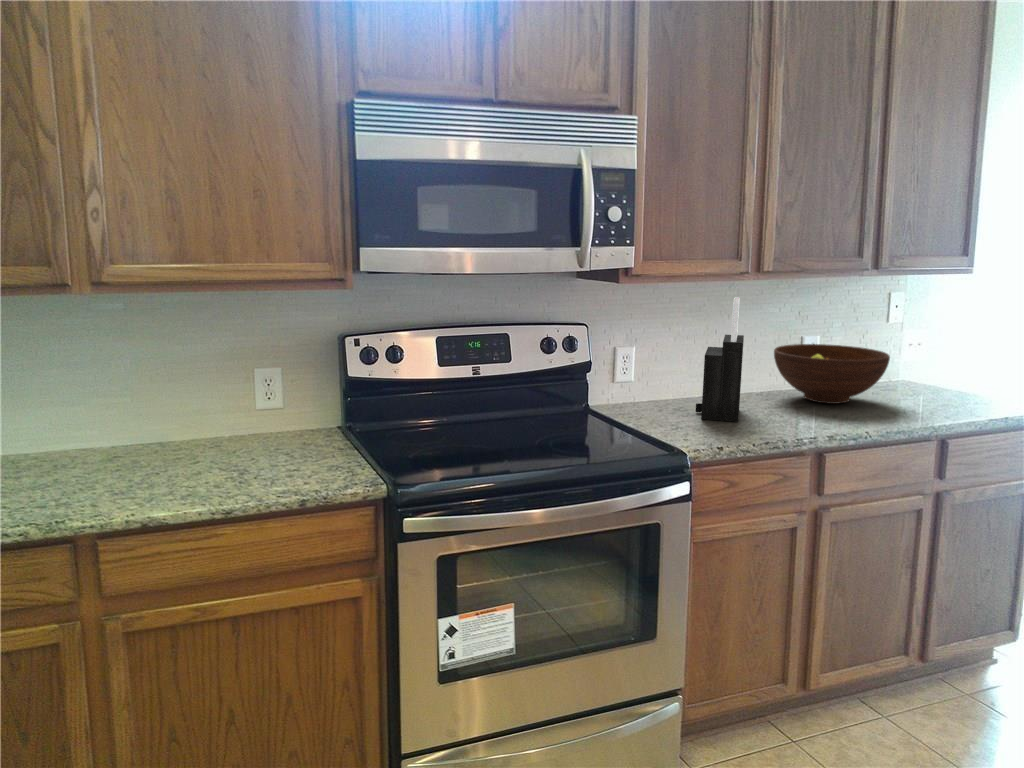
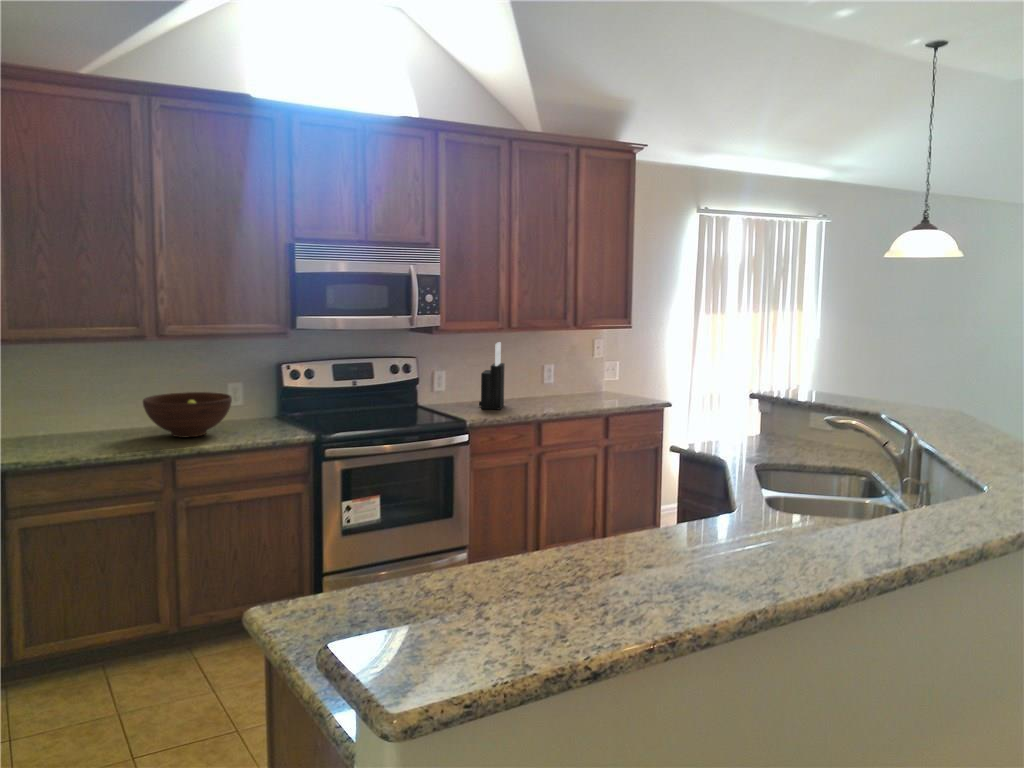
fruit bowl: present [774,344,890,404] -> present [143,392,232,437]

